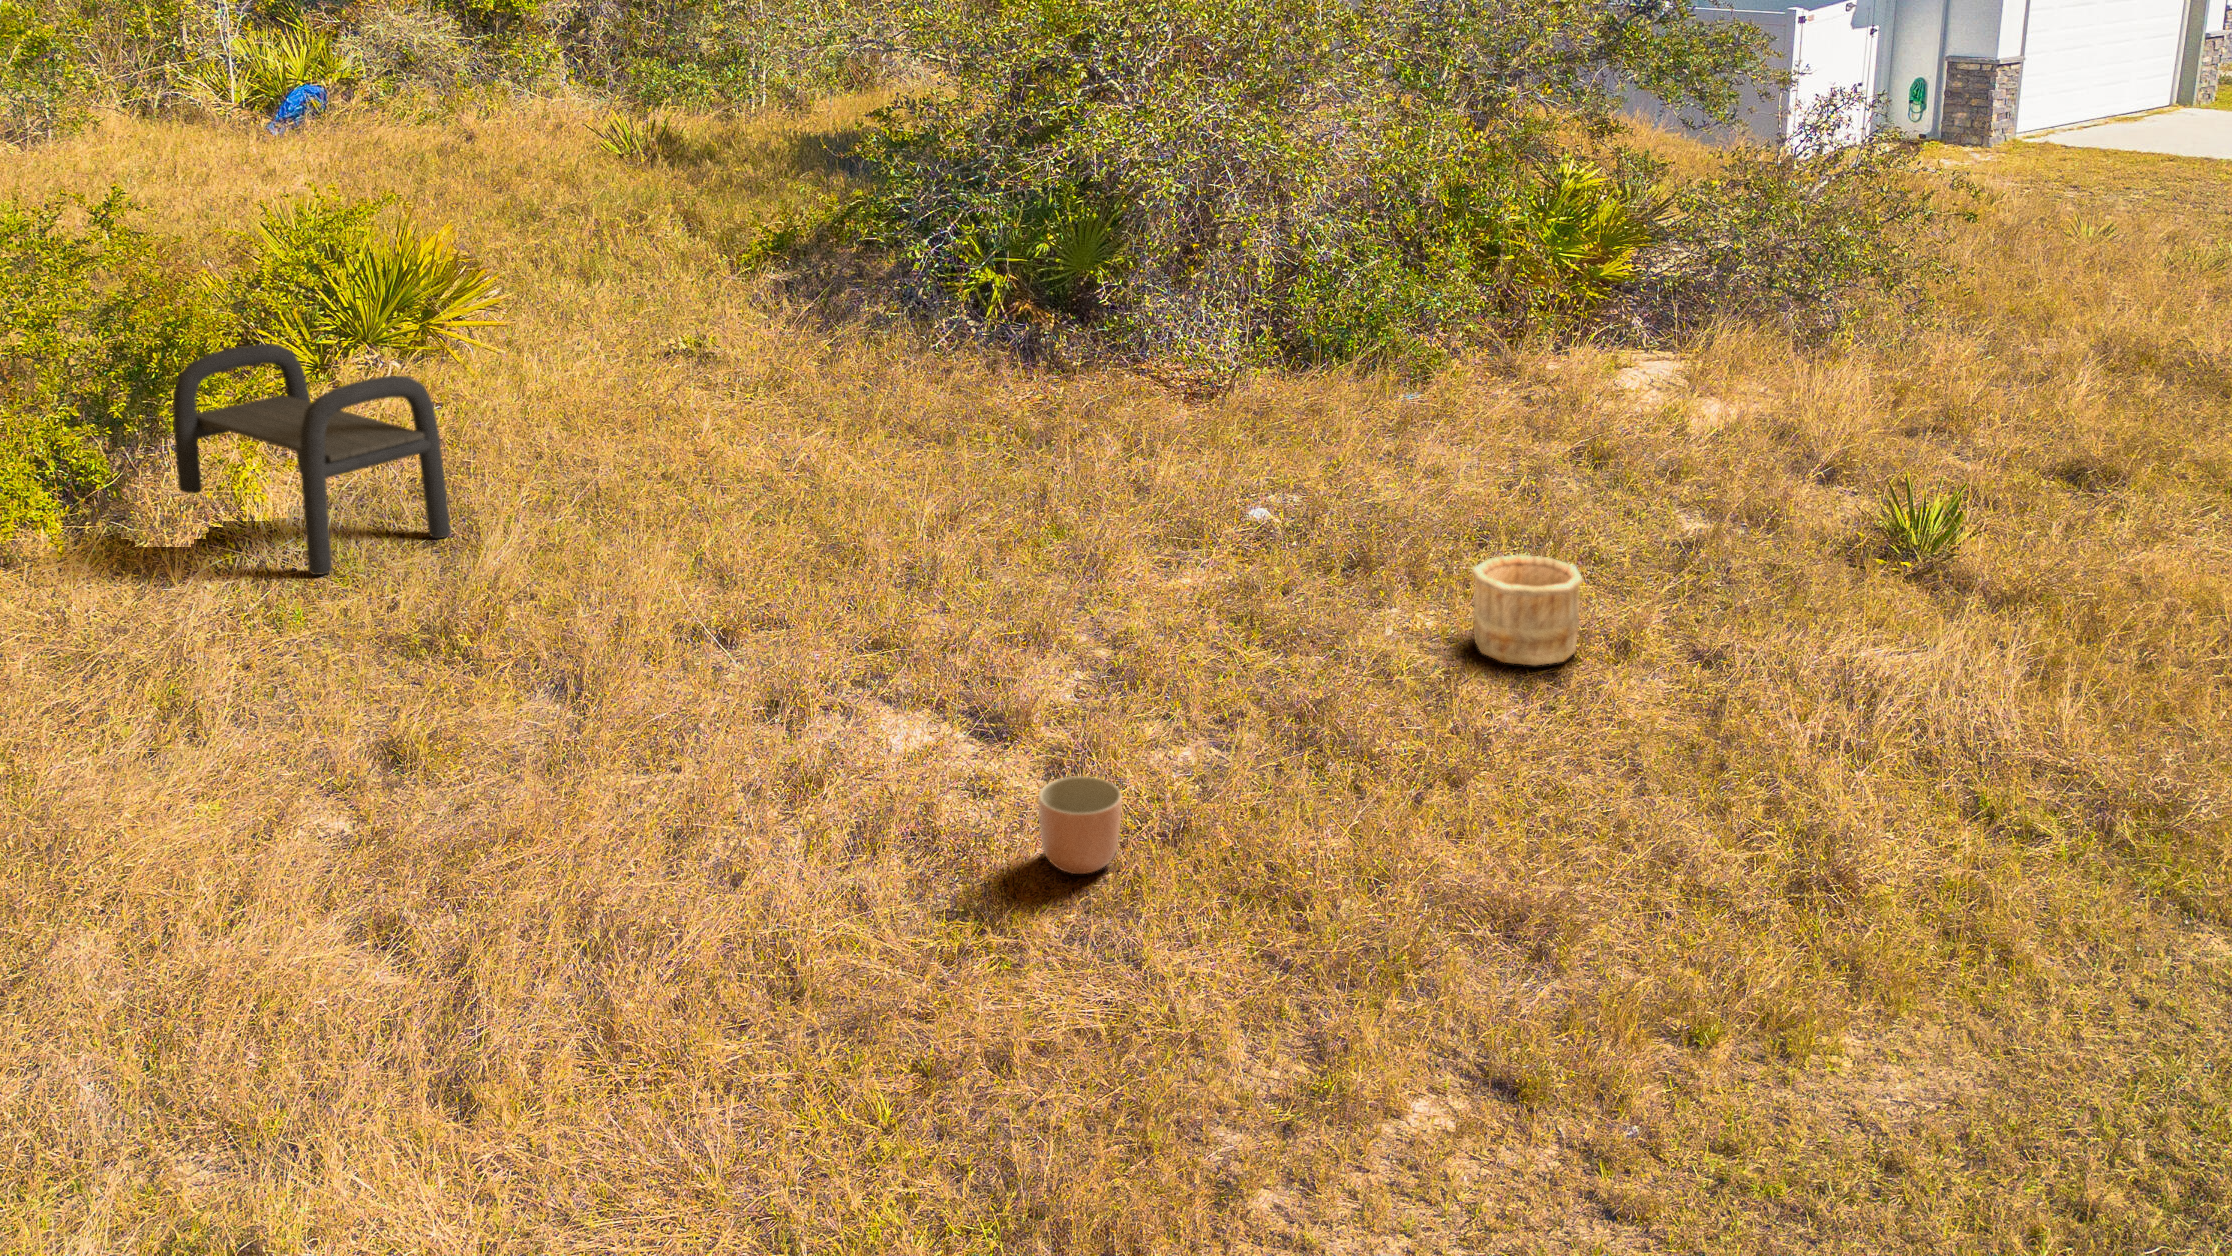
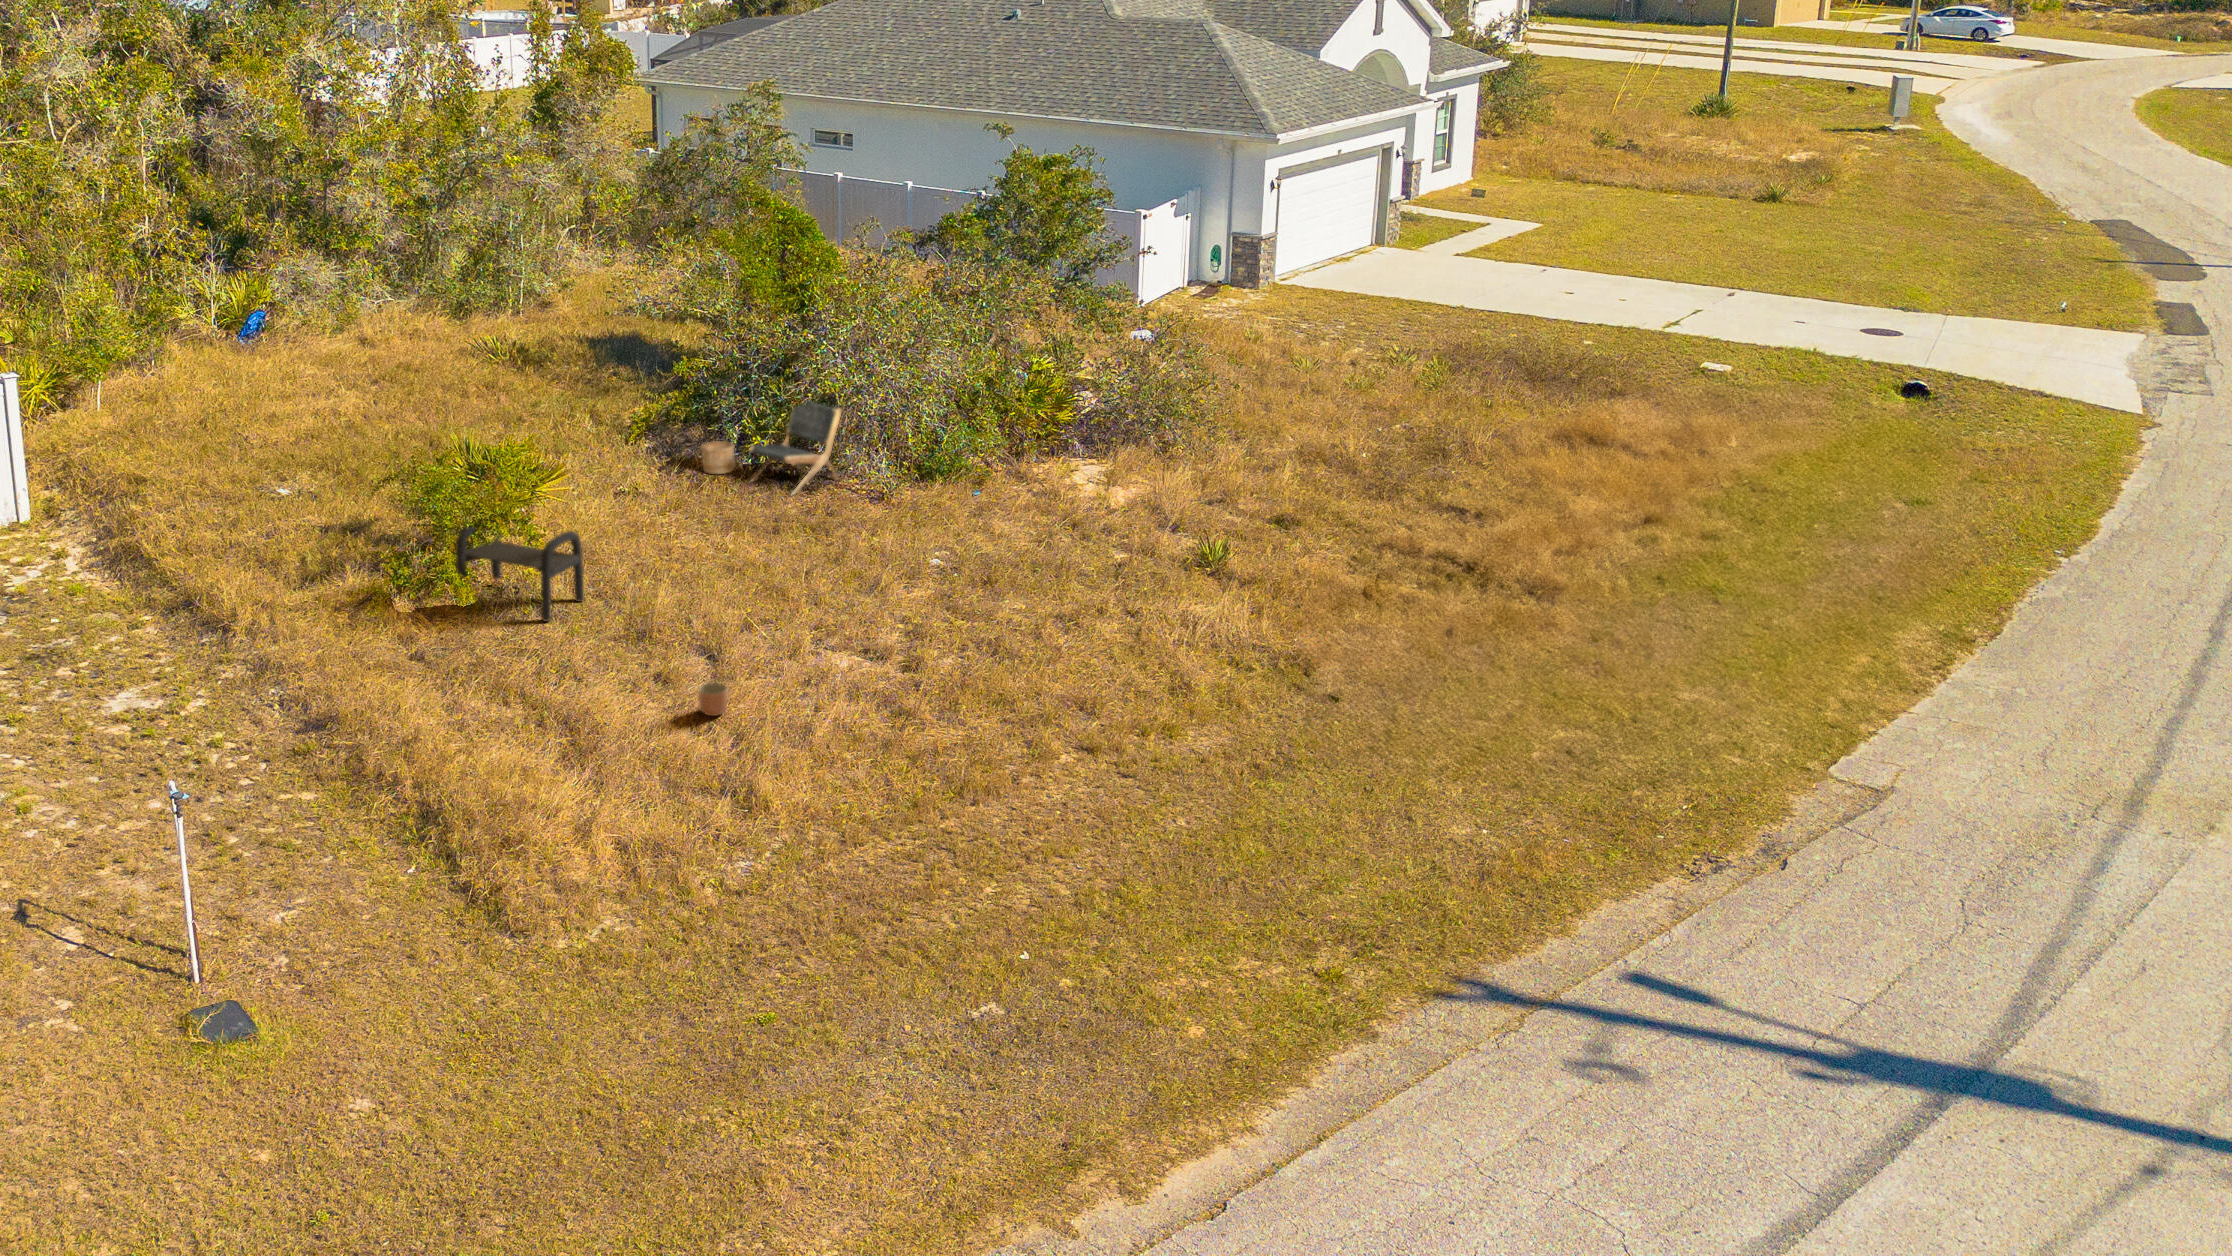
lounge chair: none [975,196,1156,373] -> present [749,401,841,495]
wooden bucket: present [1472,555,1583,665] -> present [701,441,735,474]
planter: present [1039,776,1122,874] -> present [698,682,728,716]

